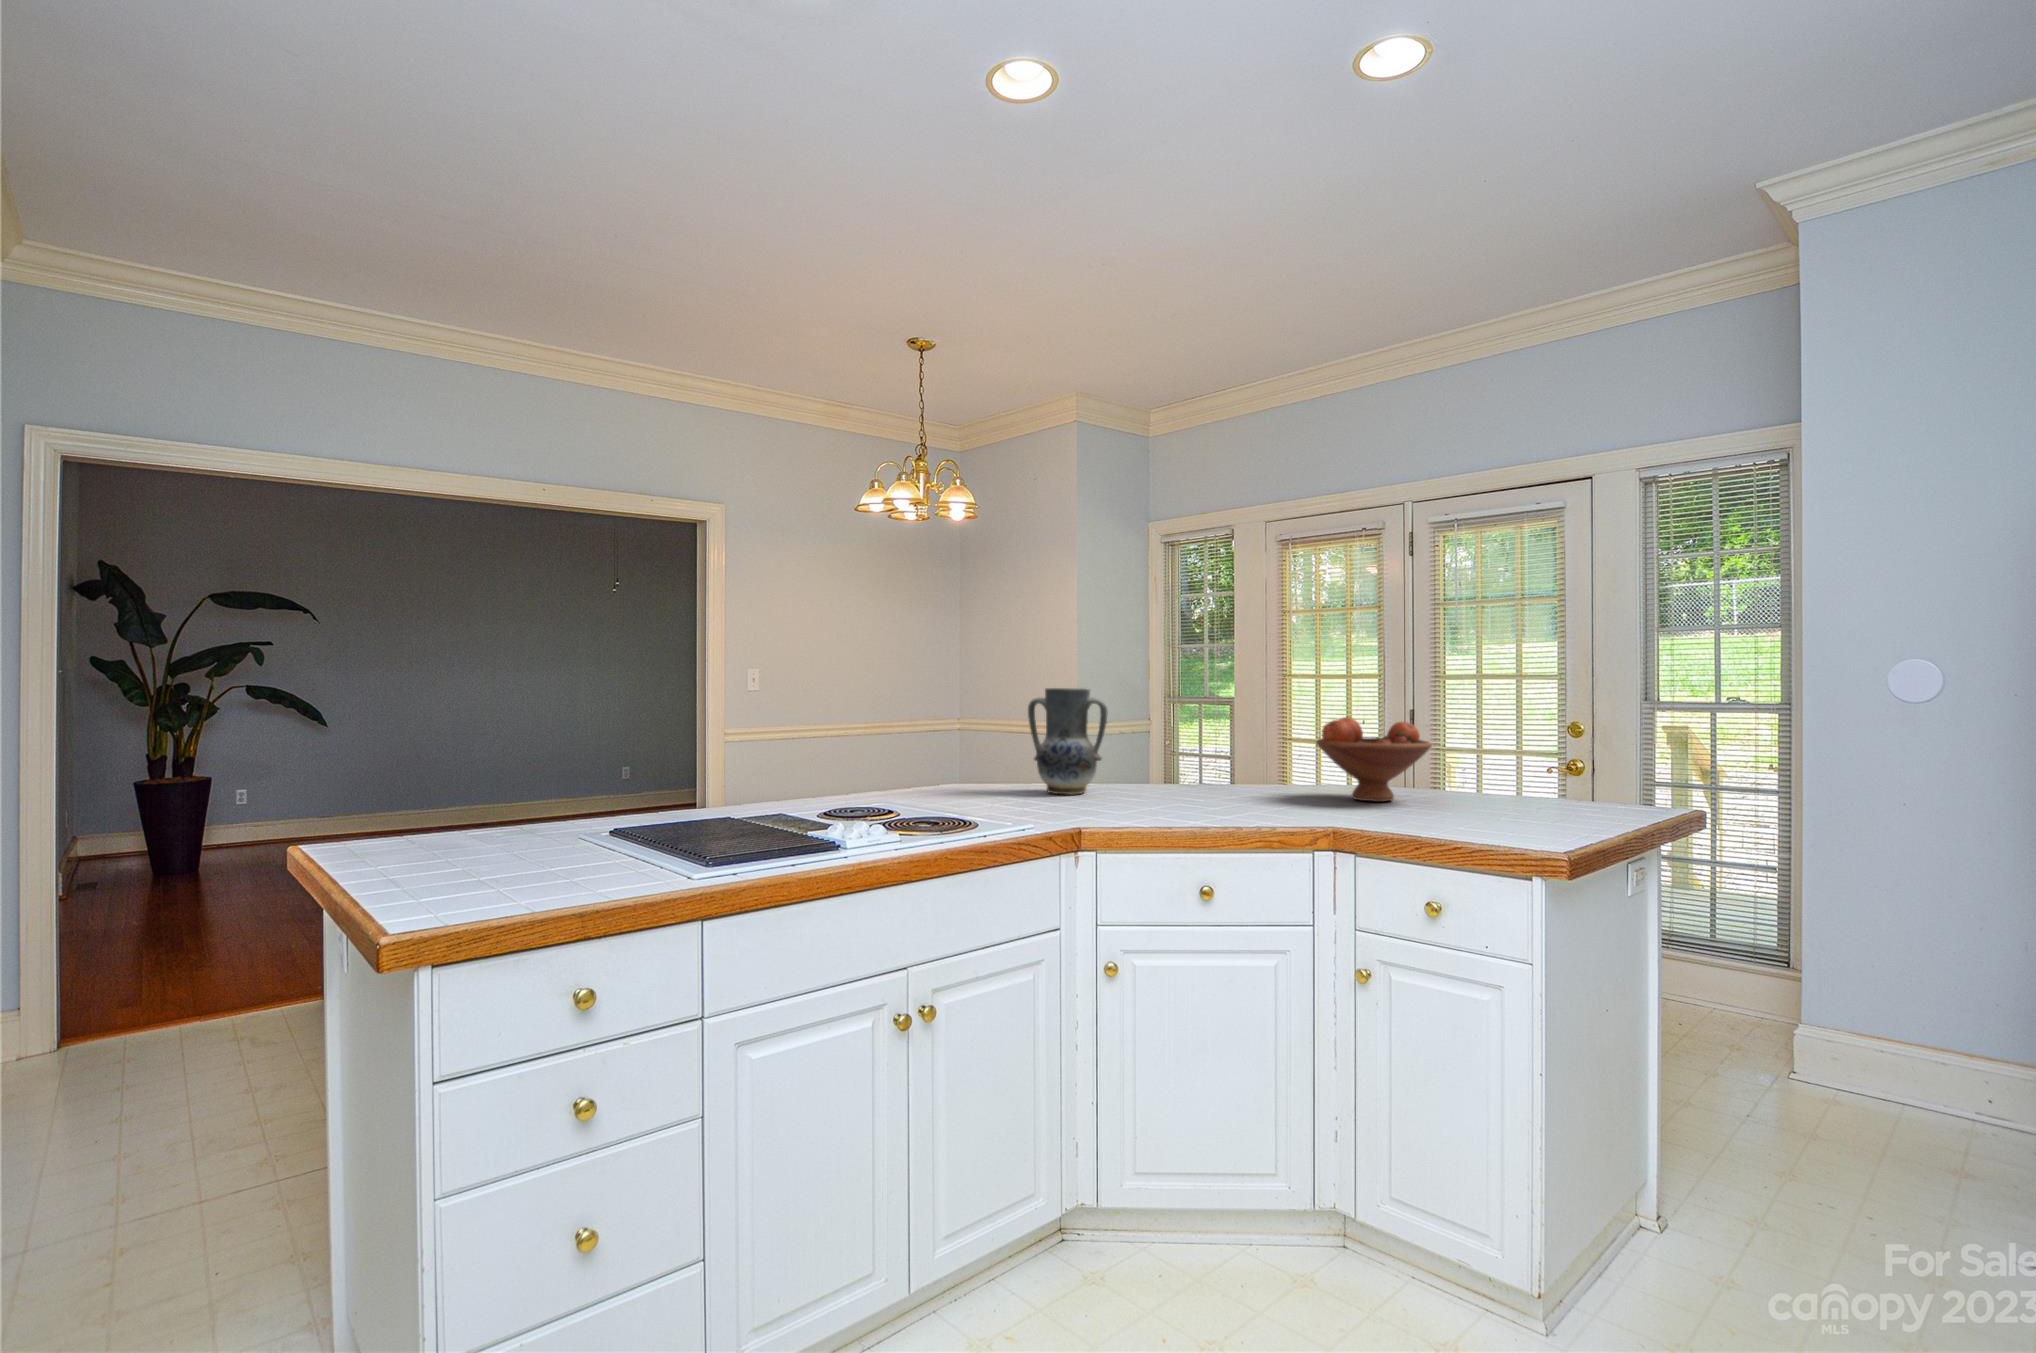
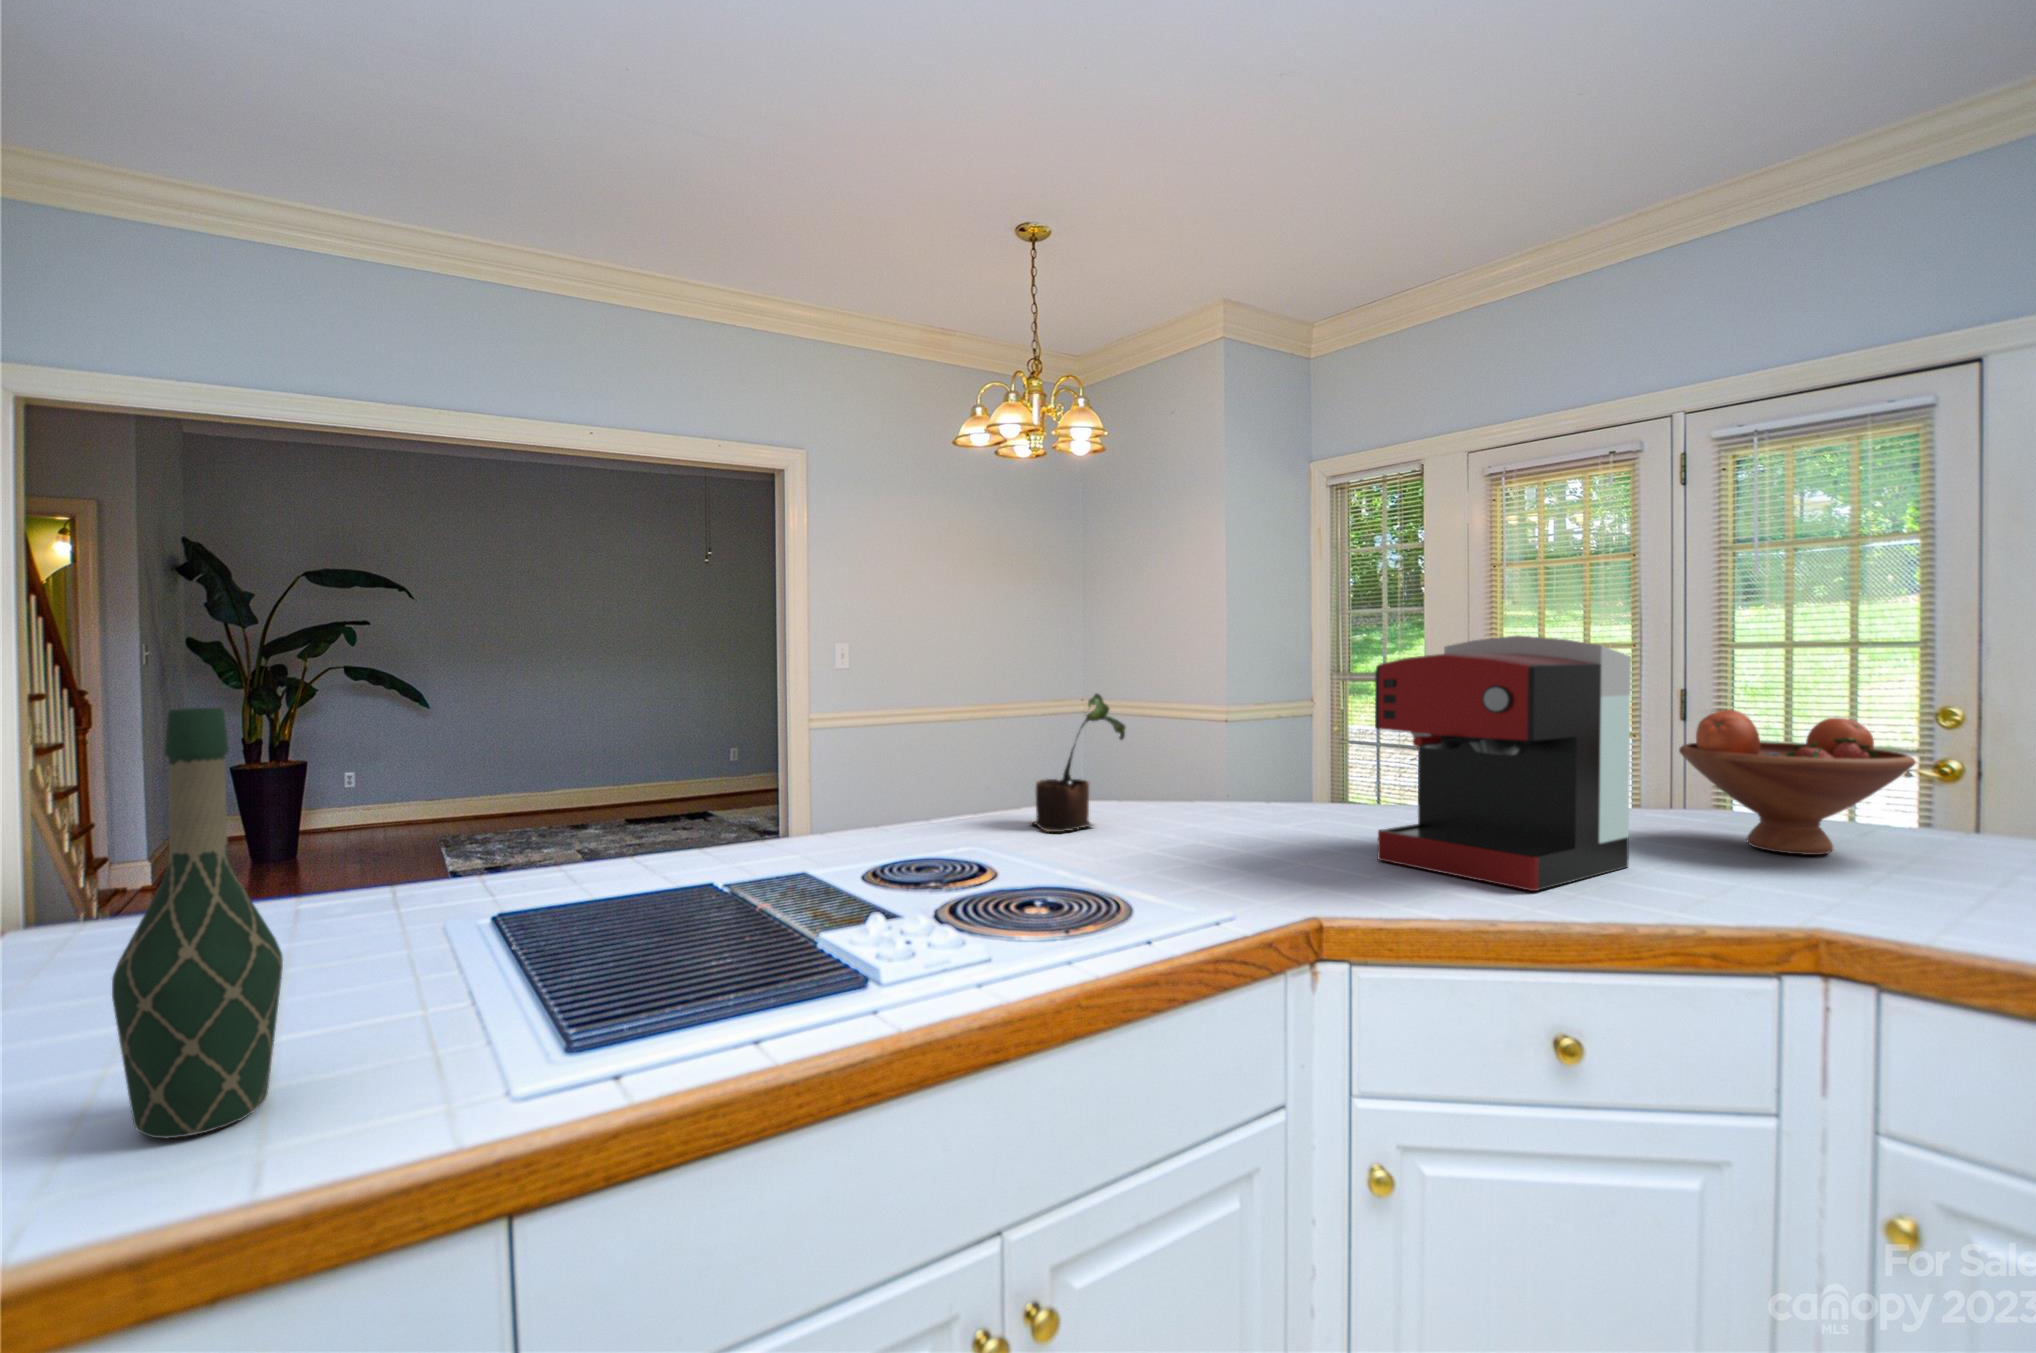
coffee maker: none [1127,672,1270,816] -> present [1375,636,1631,891]
vase: present [1028,688,1108,795] -> none [1194,664,1322,830]
wine bottle: none [537,703,597,881] -> present [112,708,283,1138]
potted plant: none [918,706,983,796] -> present [1032,694,1126,832]

